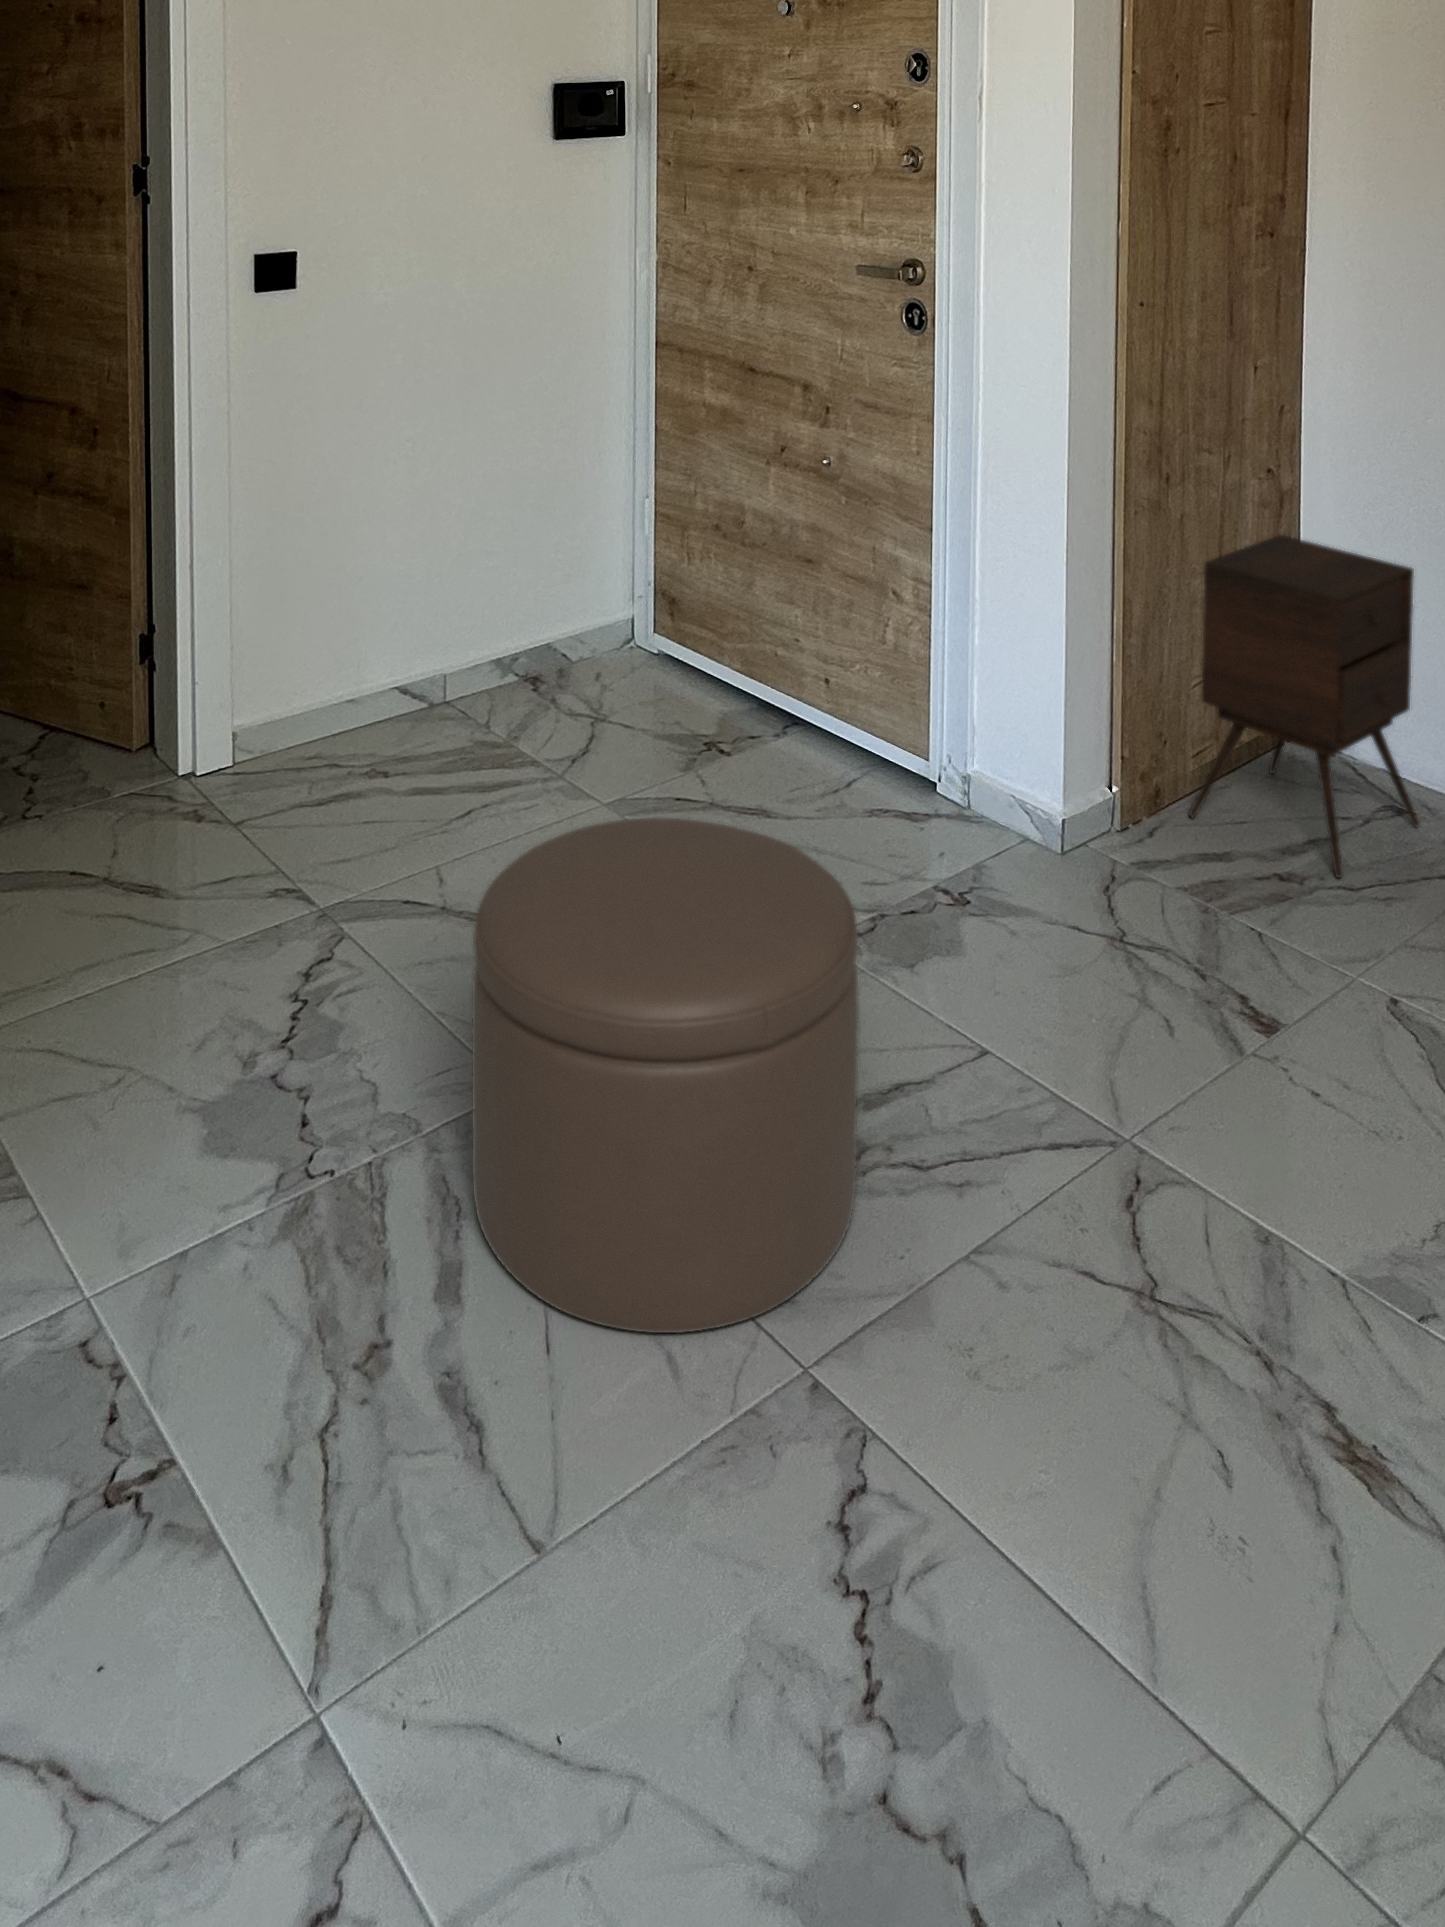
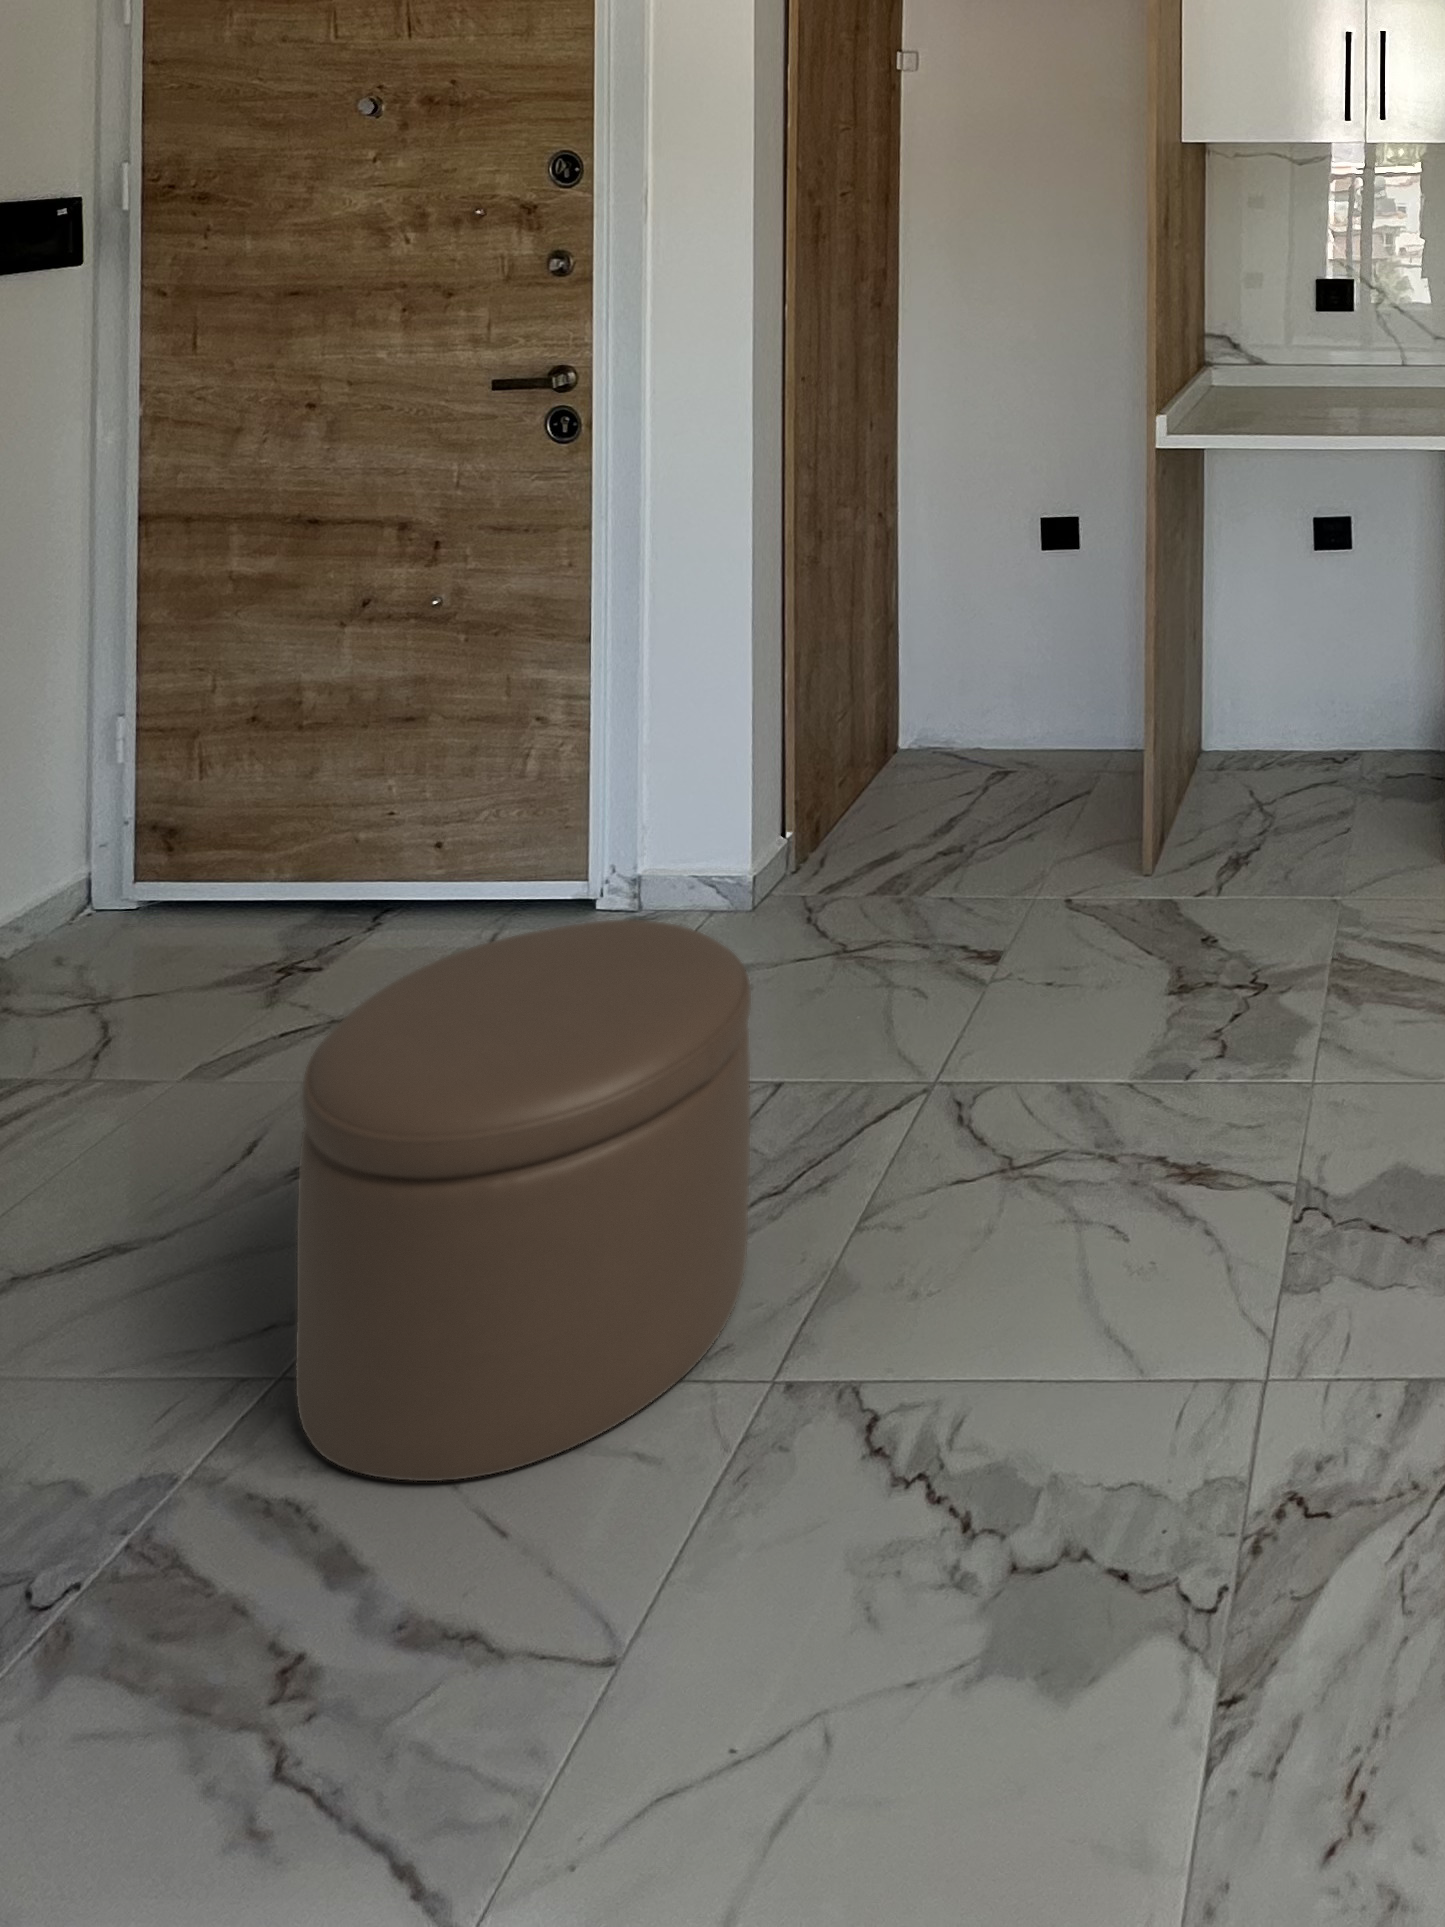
side table: present [1189,535,1419,877] -> none [839,567,1015,834]

